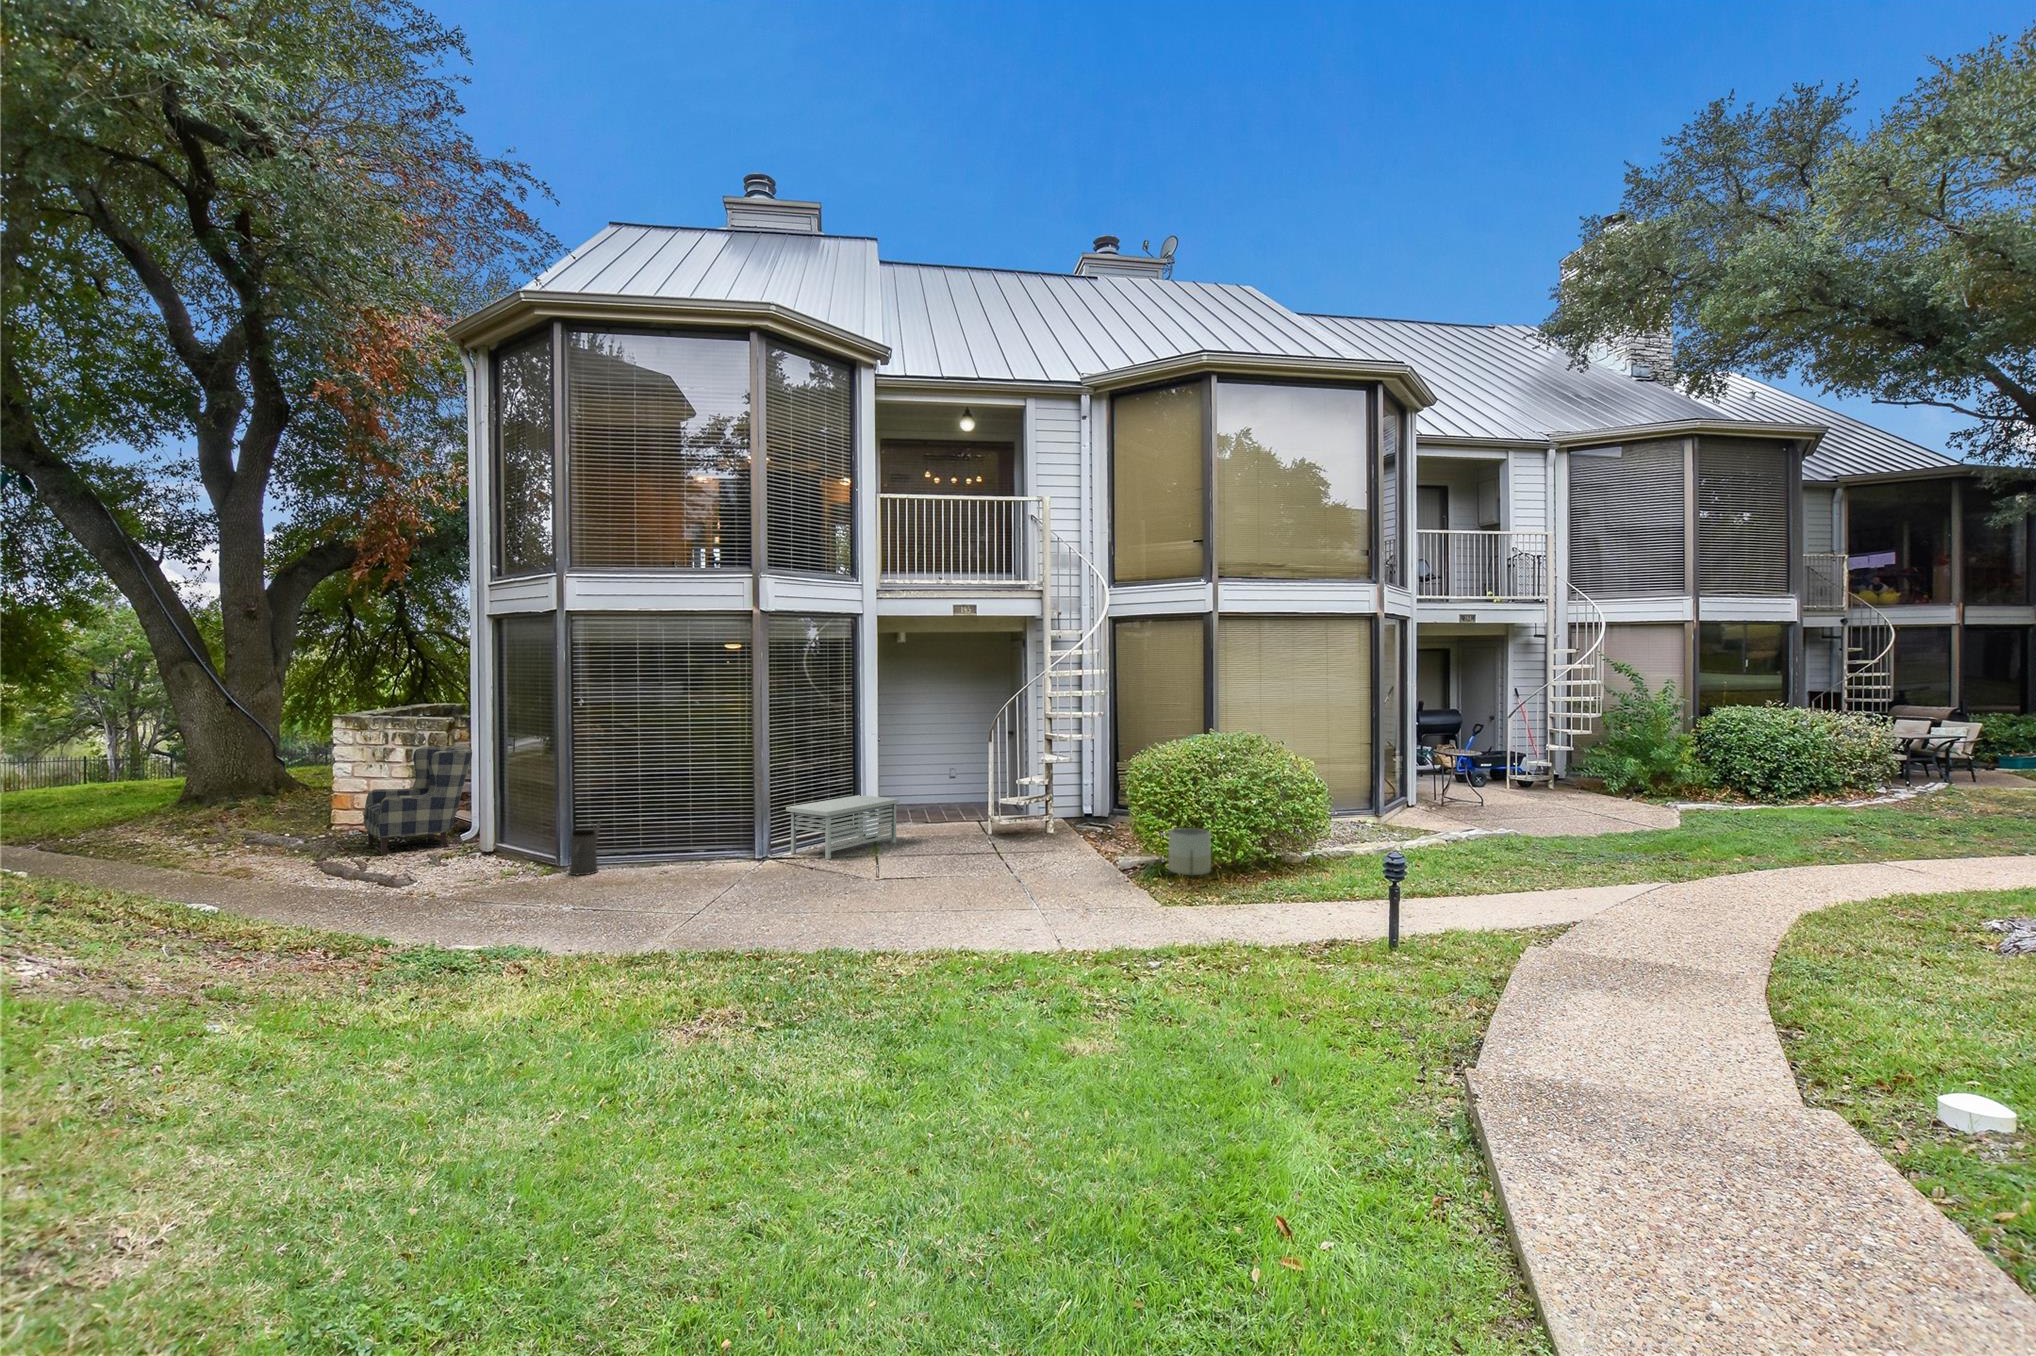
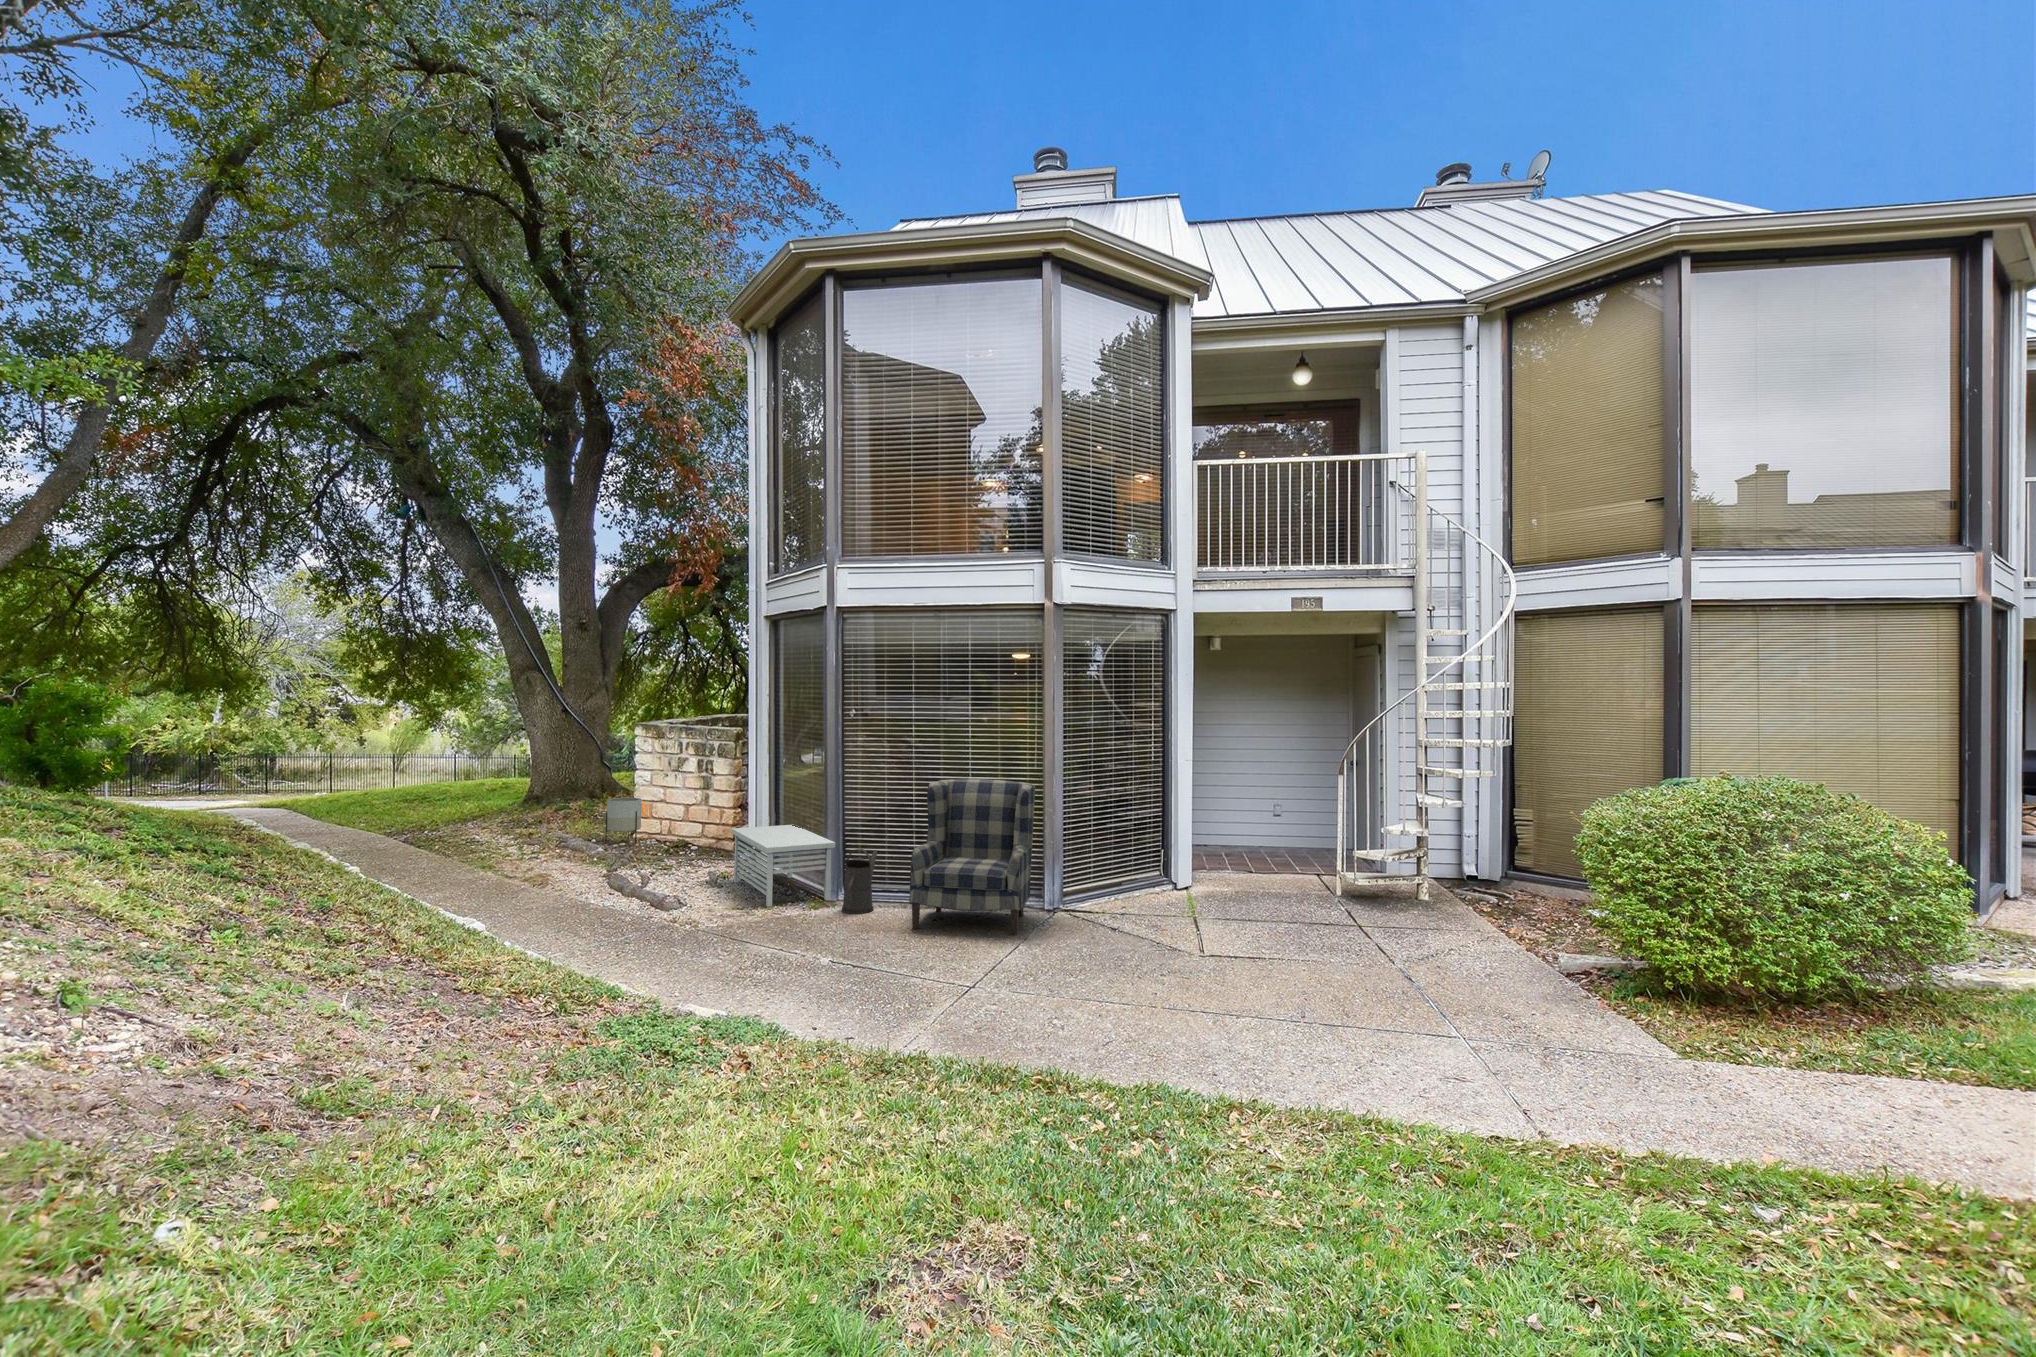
chair: present [364,746,472,855] -> present [909,779,1035,935]
storage bench: present [786,795,899,859] -> present [732,825,835,907]
planter: present [1168,828,1211,876] -> present [605,798,641,844]

